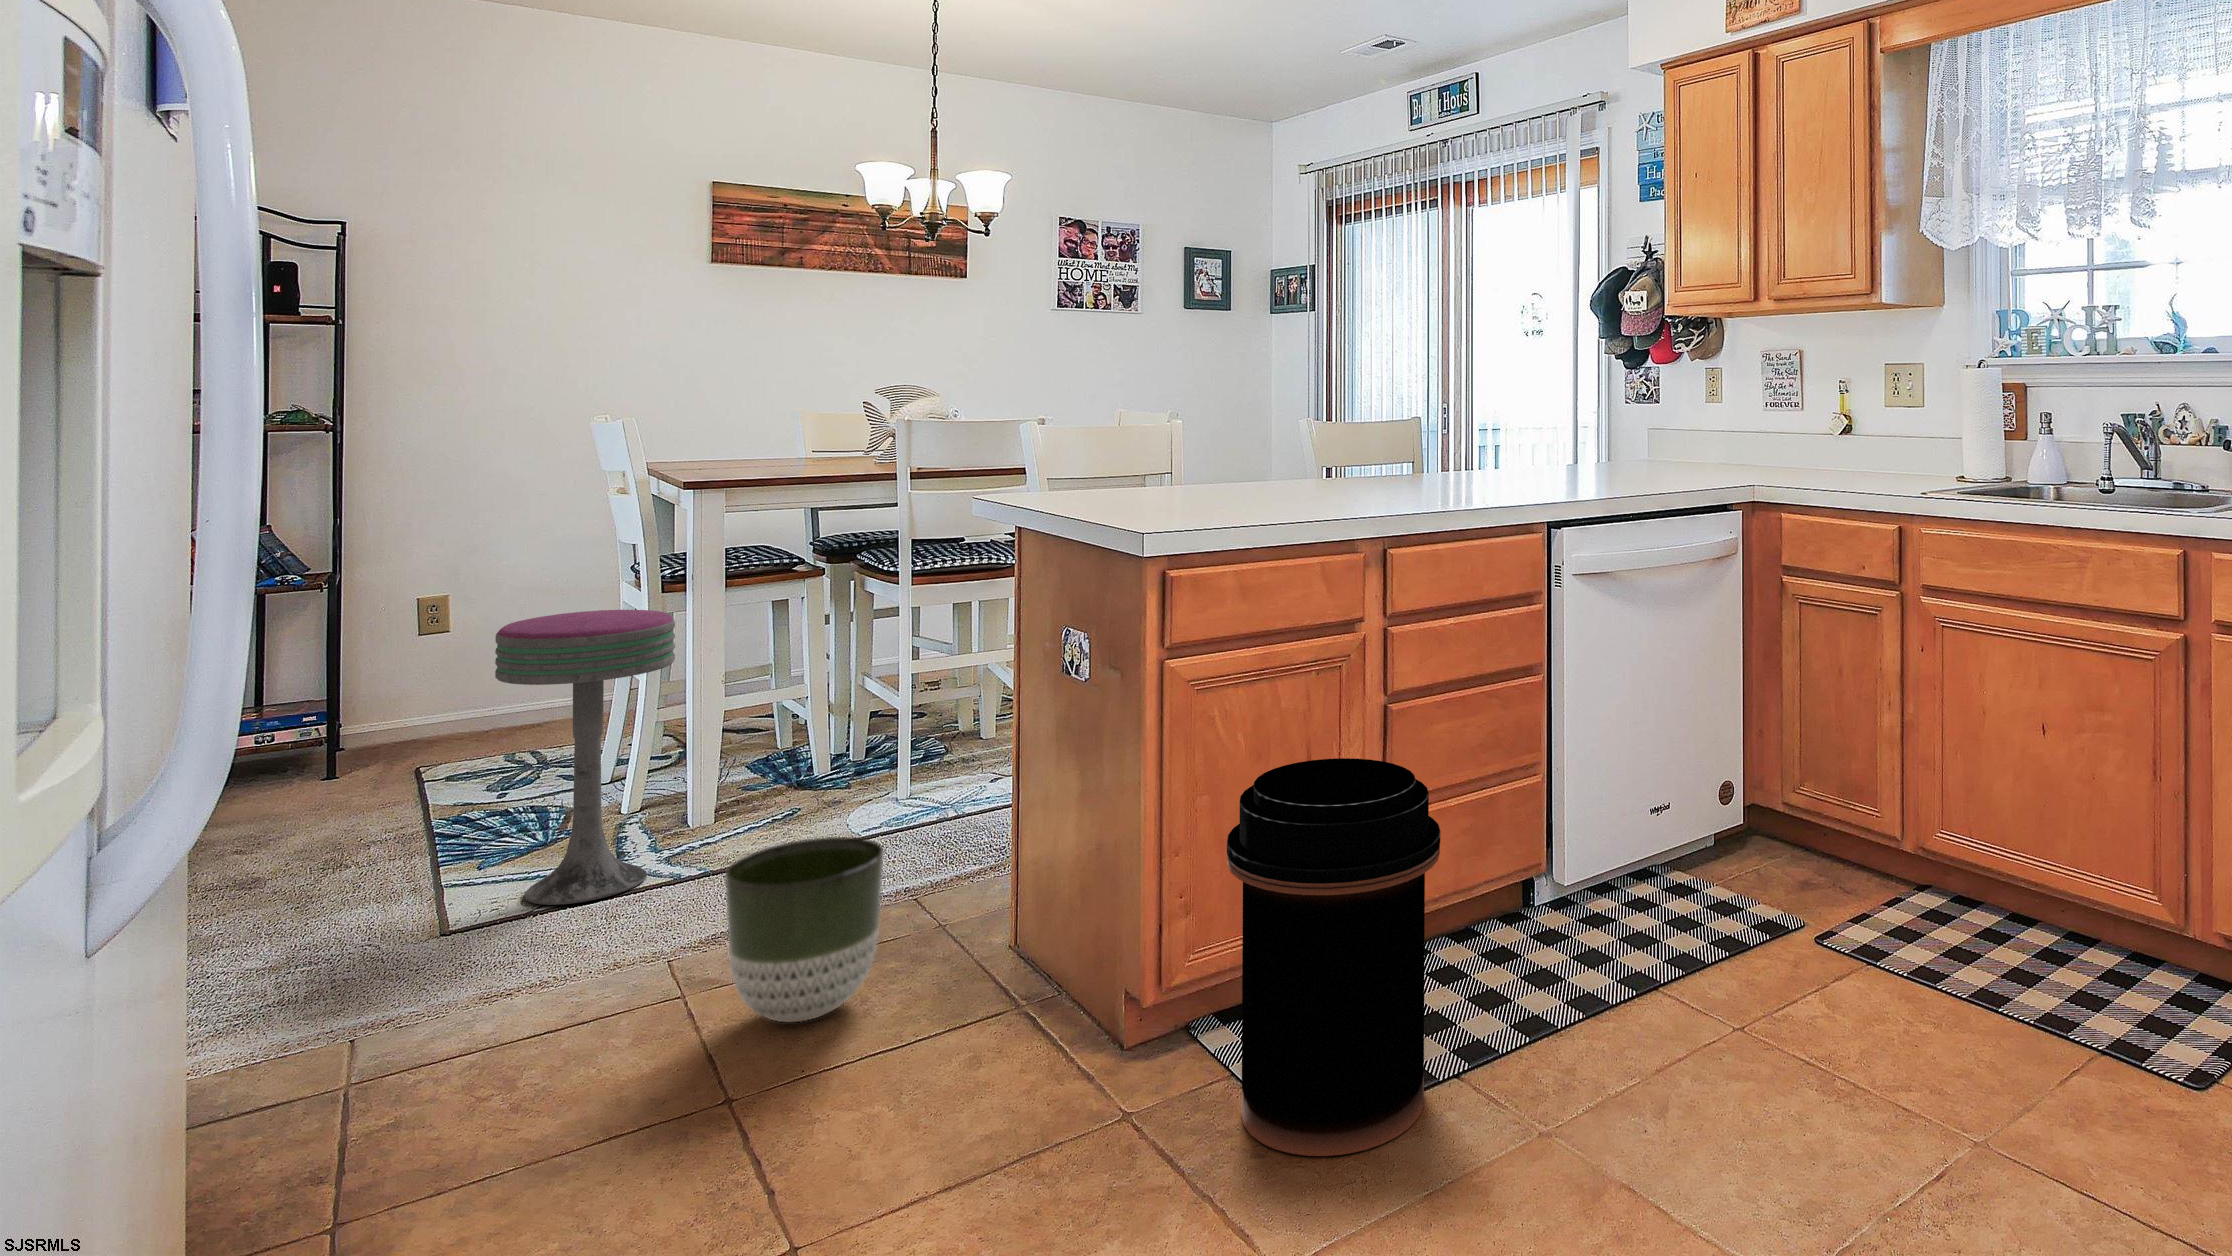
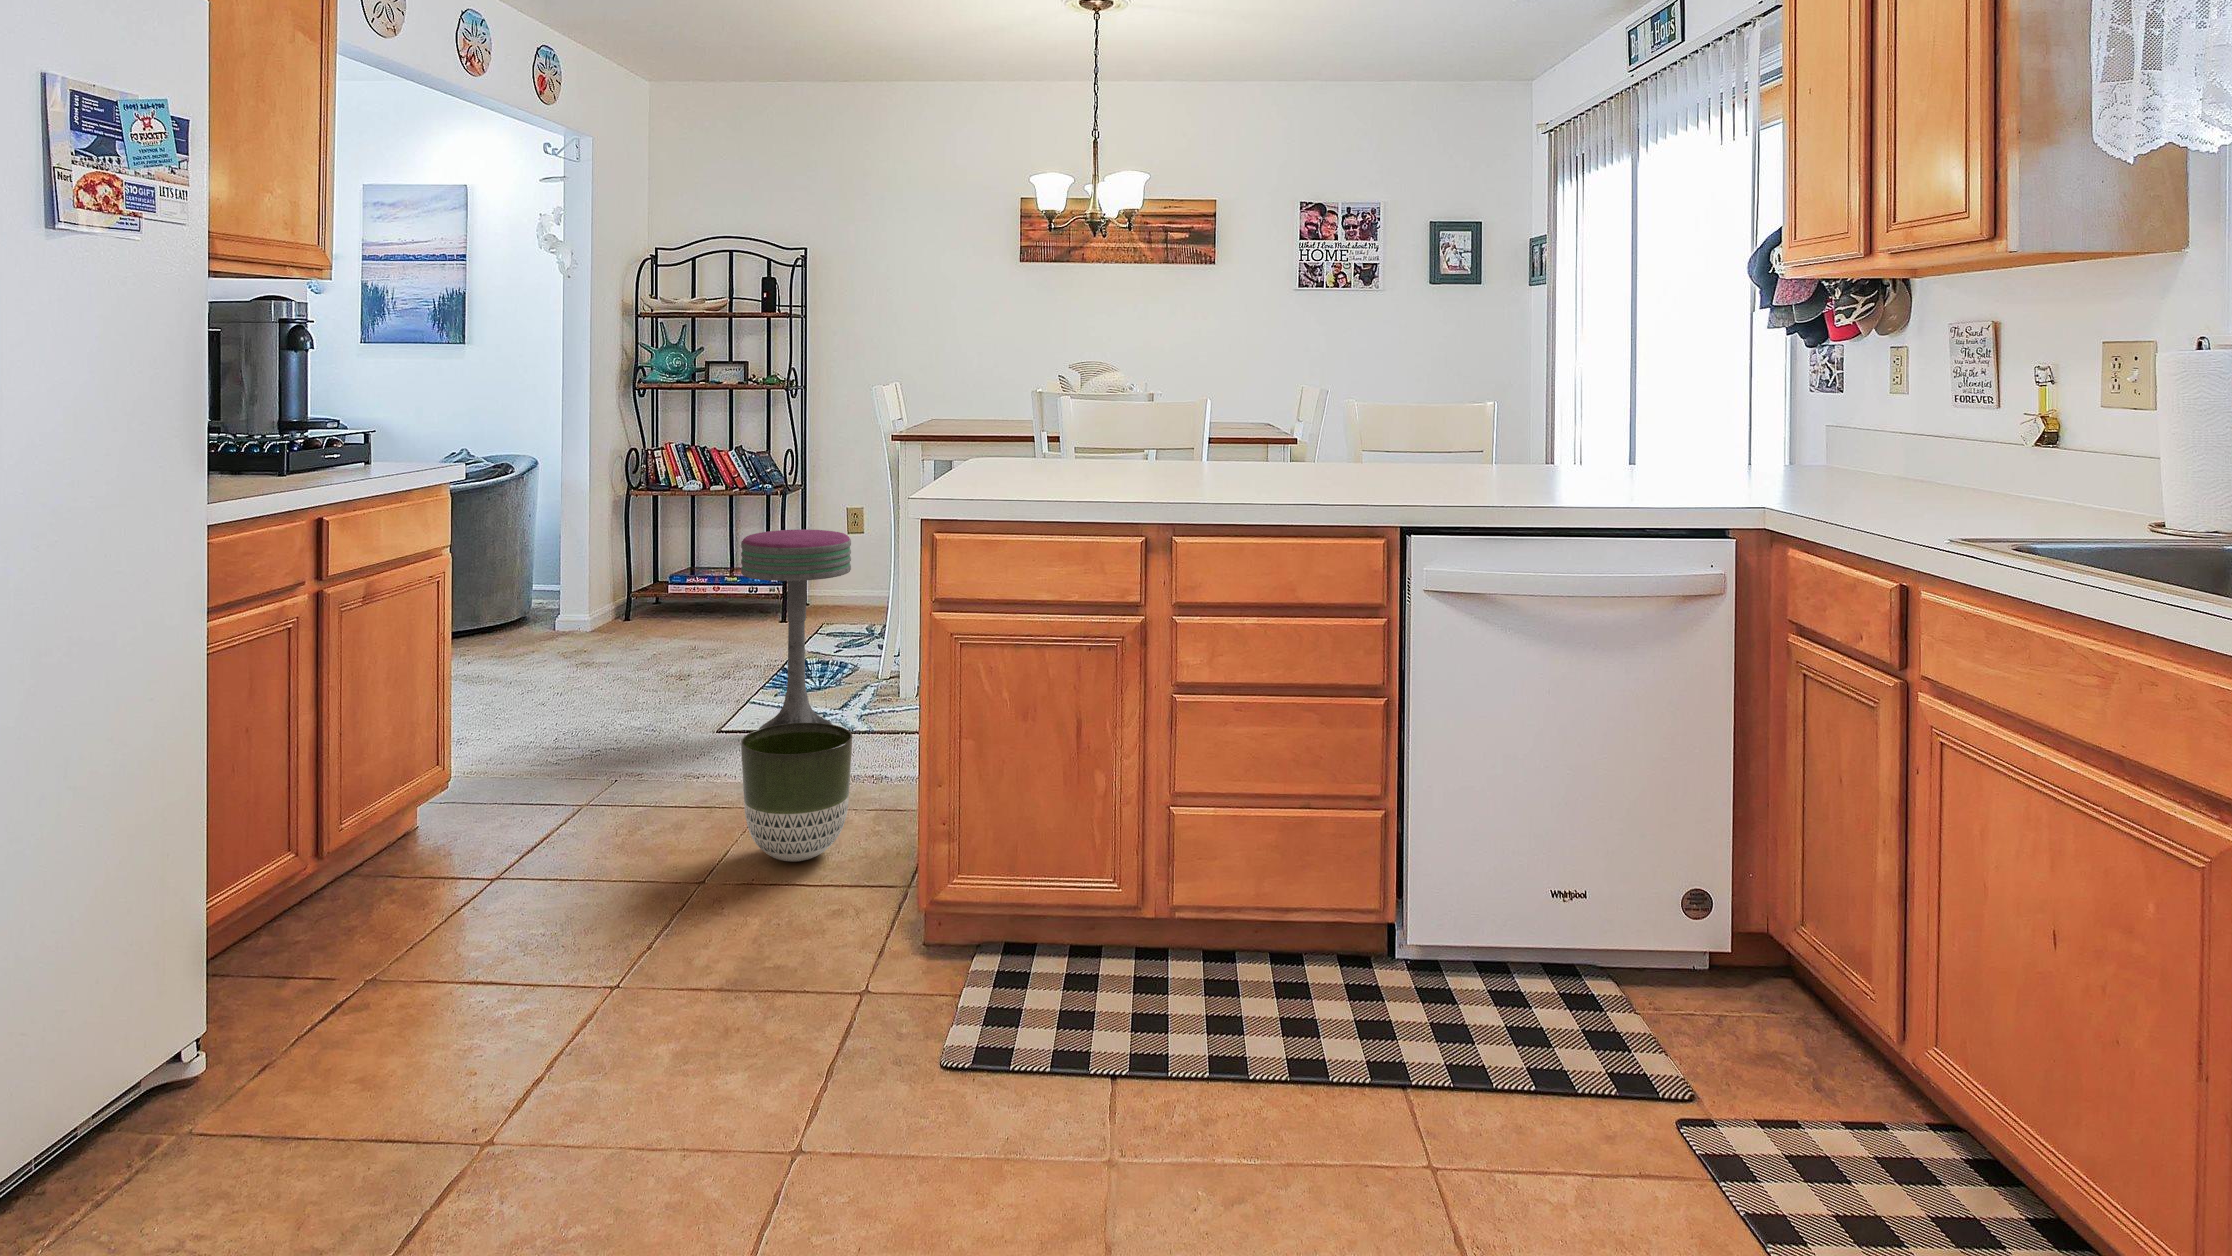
trash can: present [1227,758,1440,1156] -> none [910,736,1116,1119]

